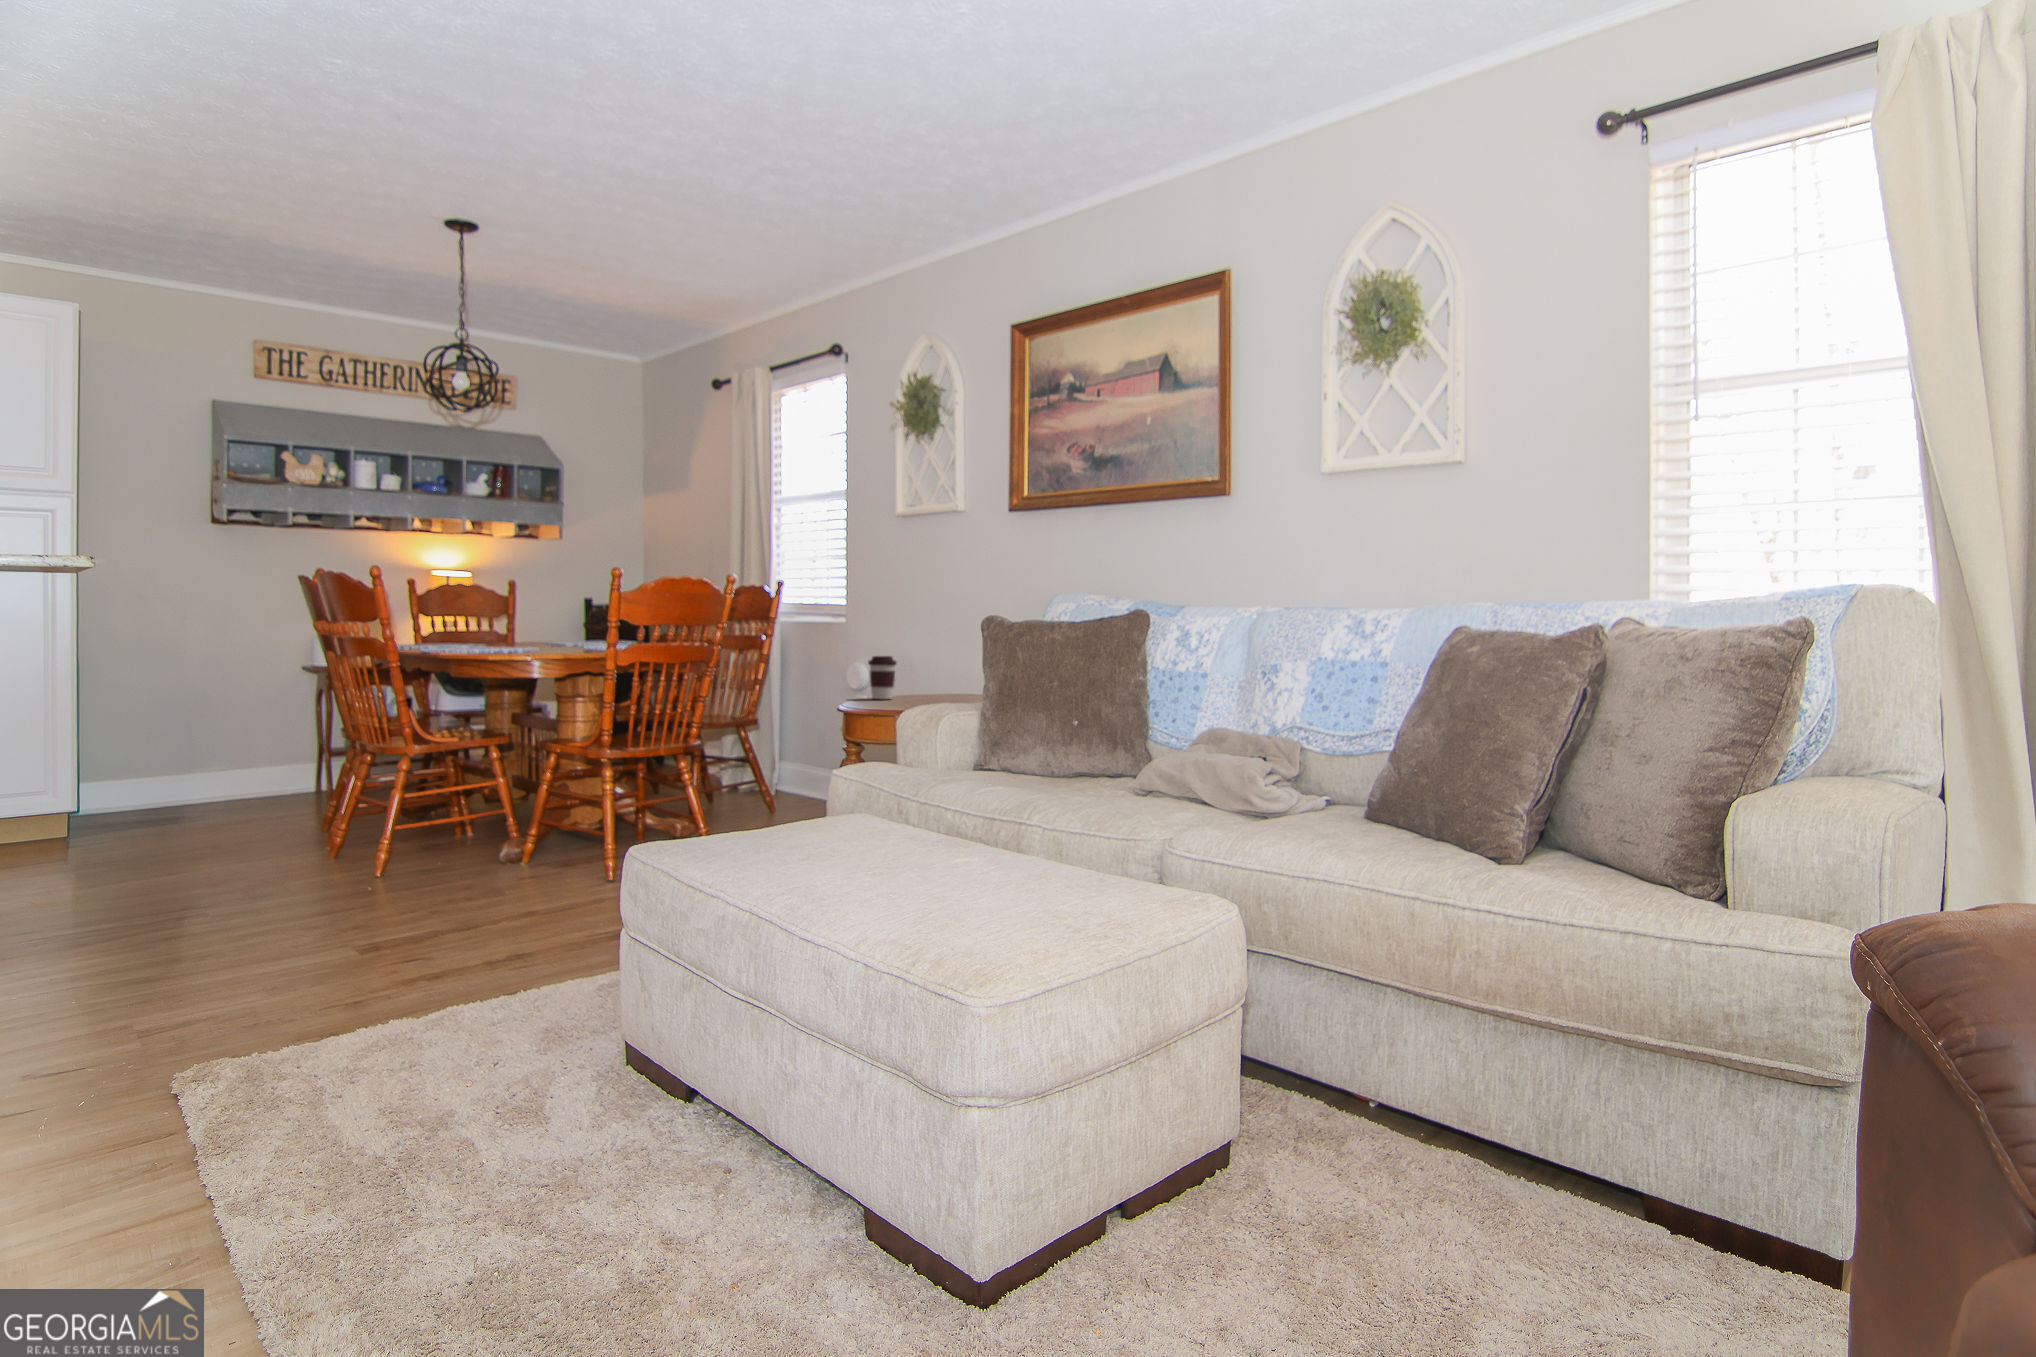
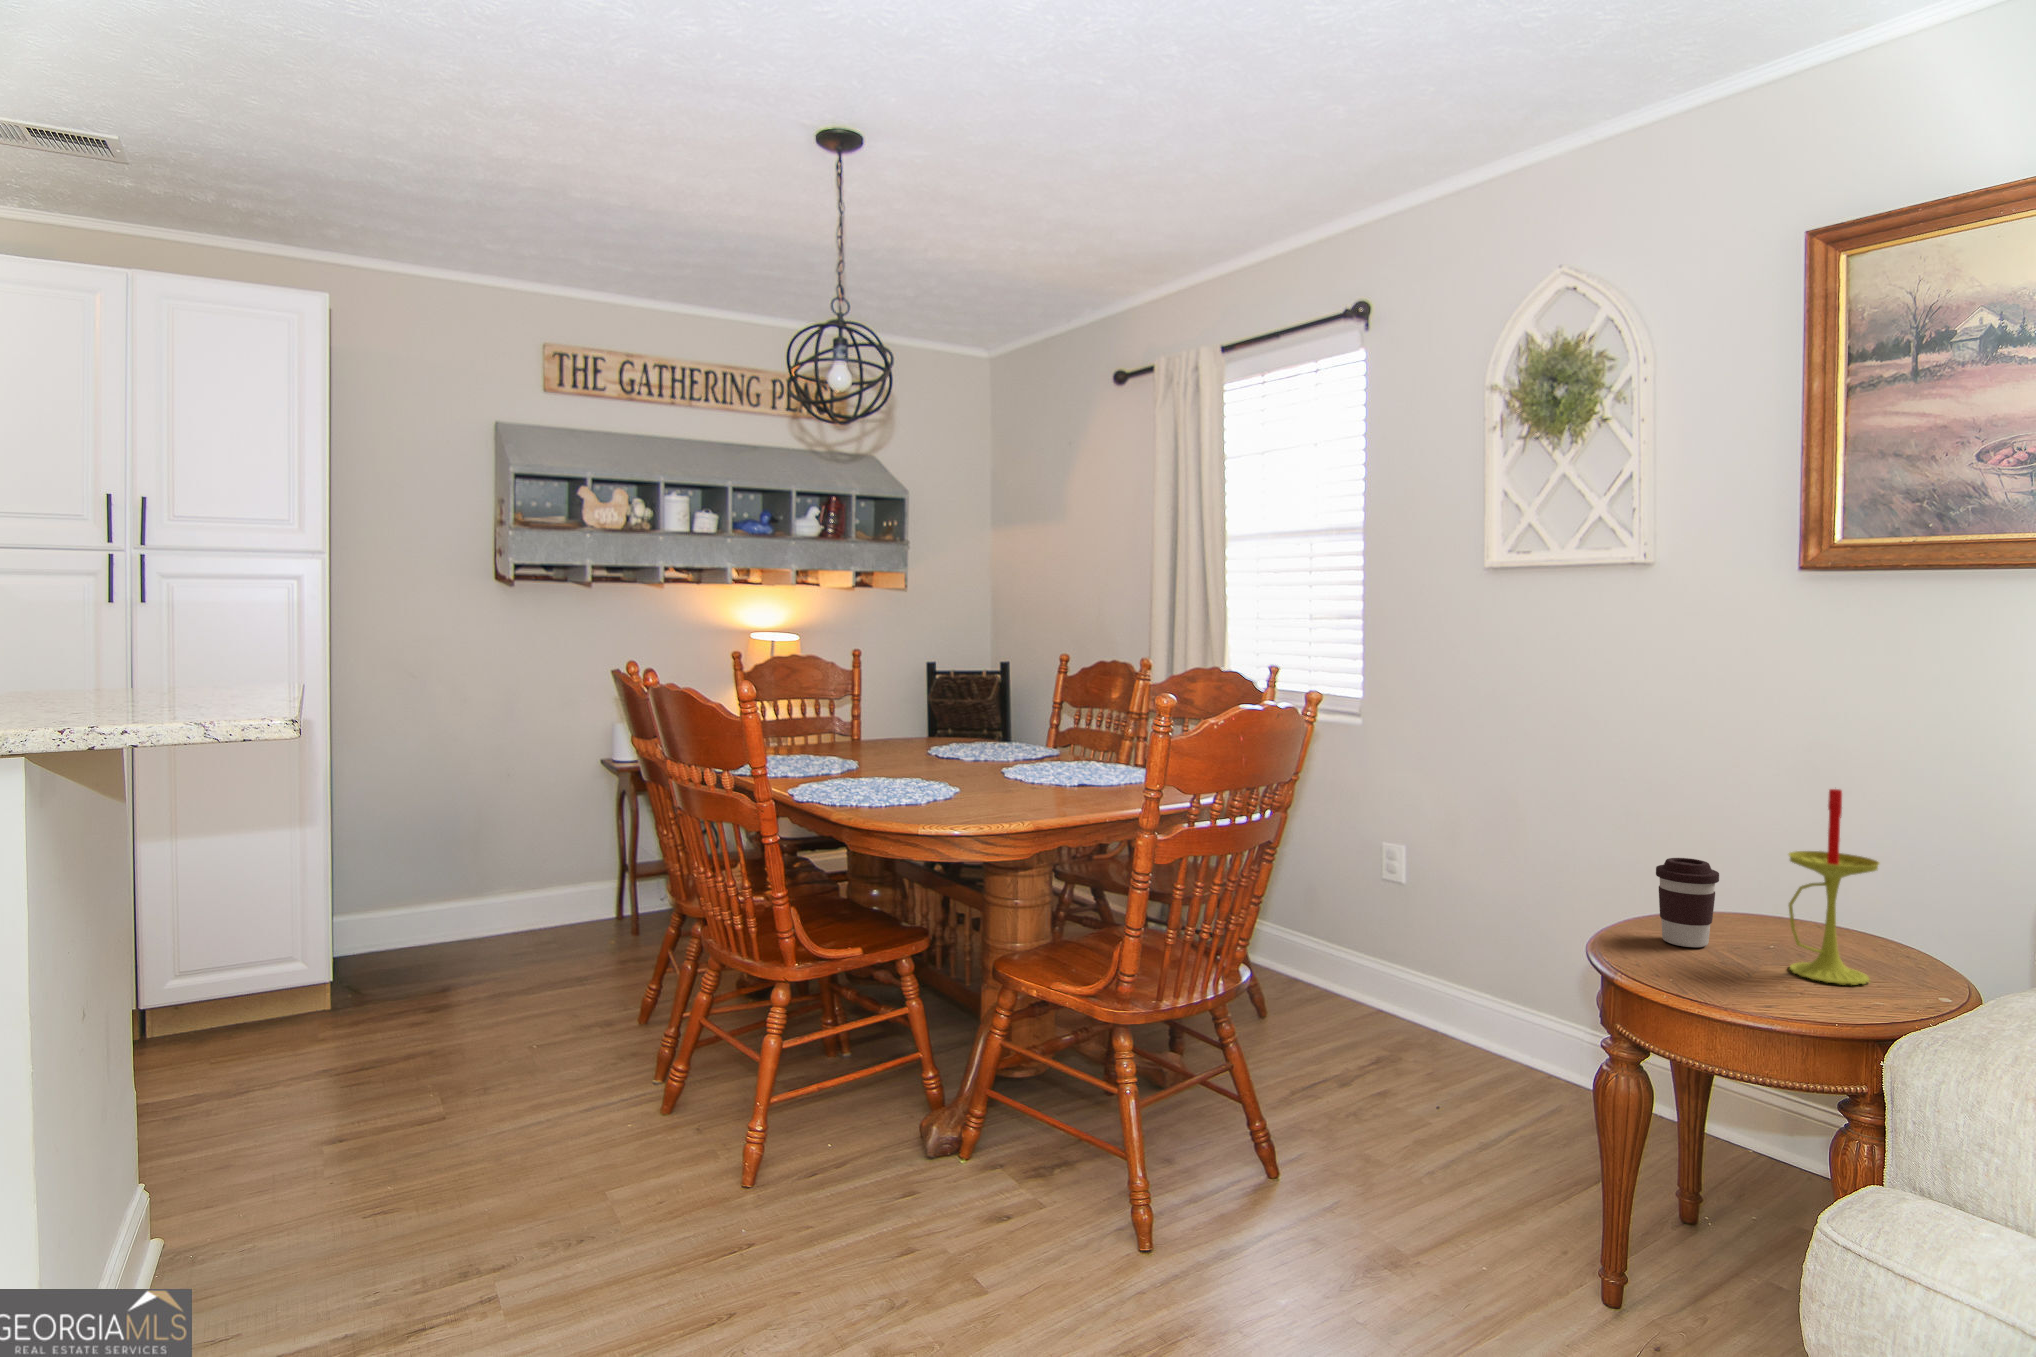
candle: none [898,608,944,704] -> present [1788,789,1879,985]

